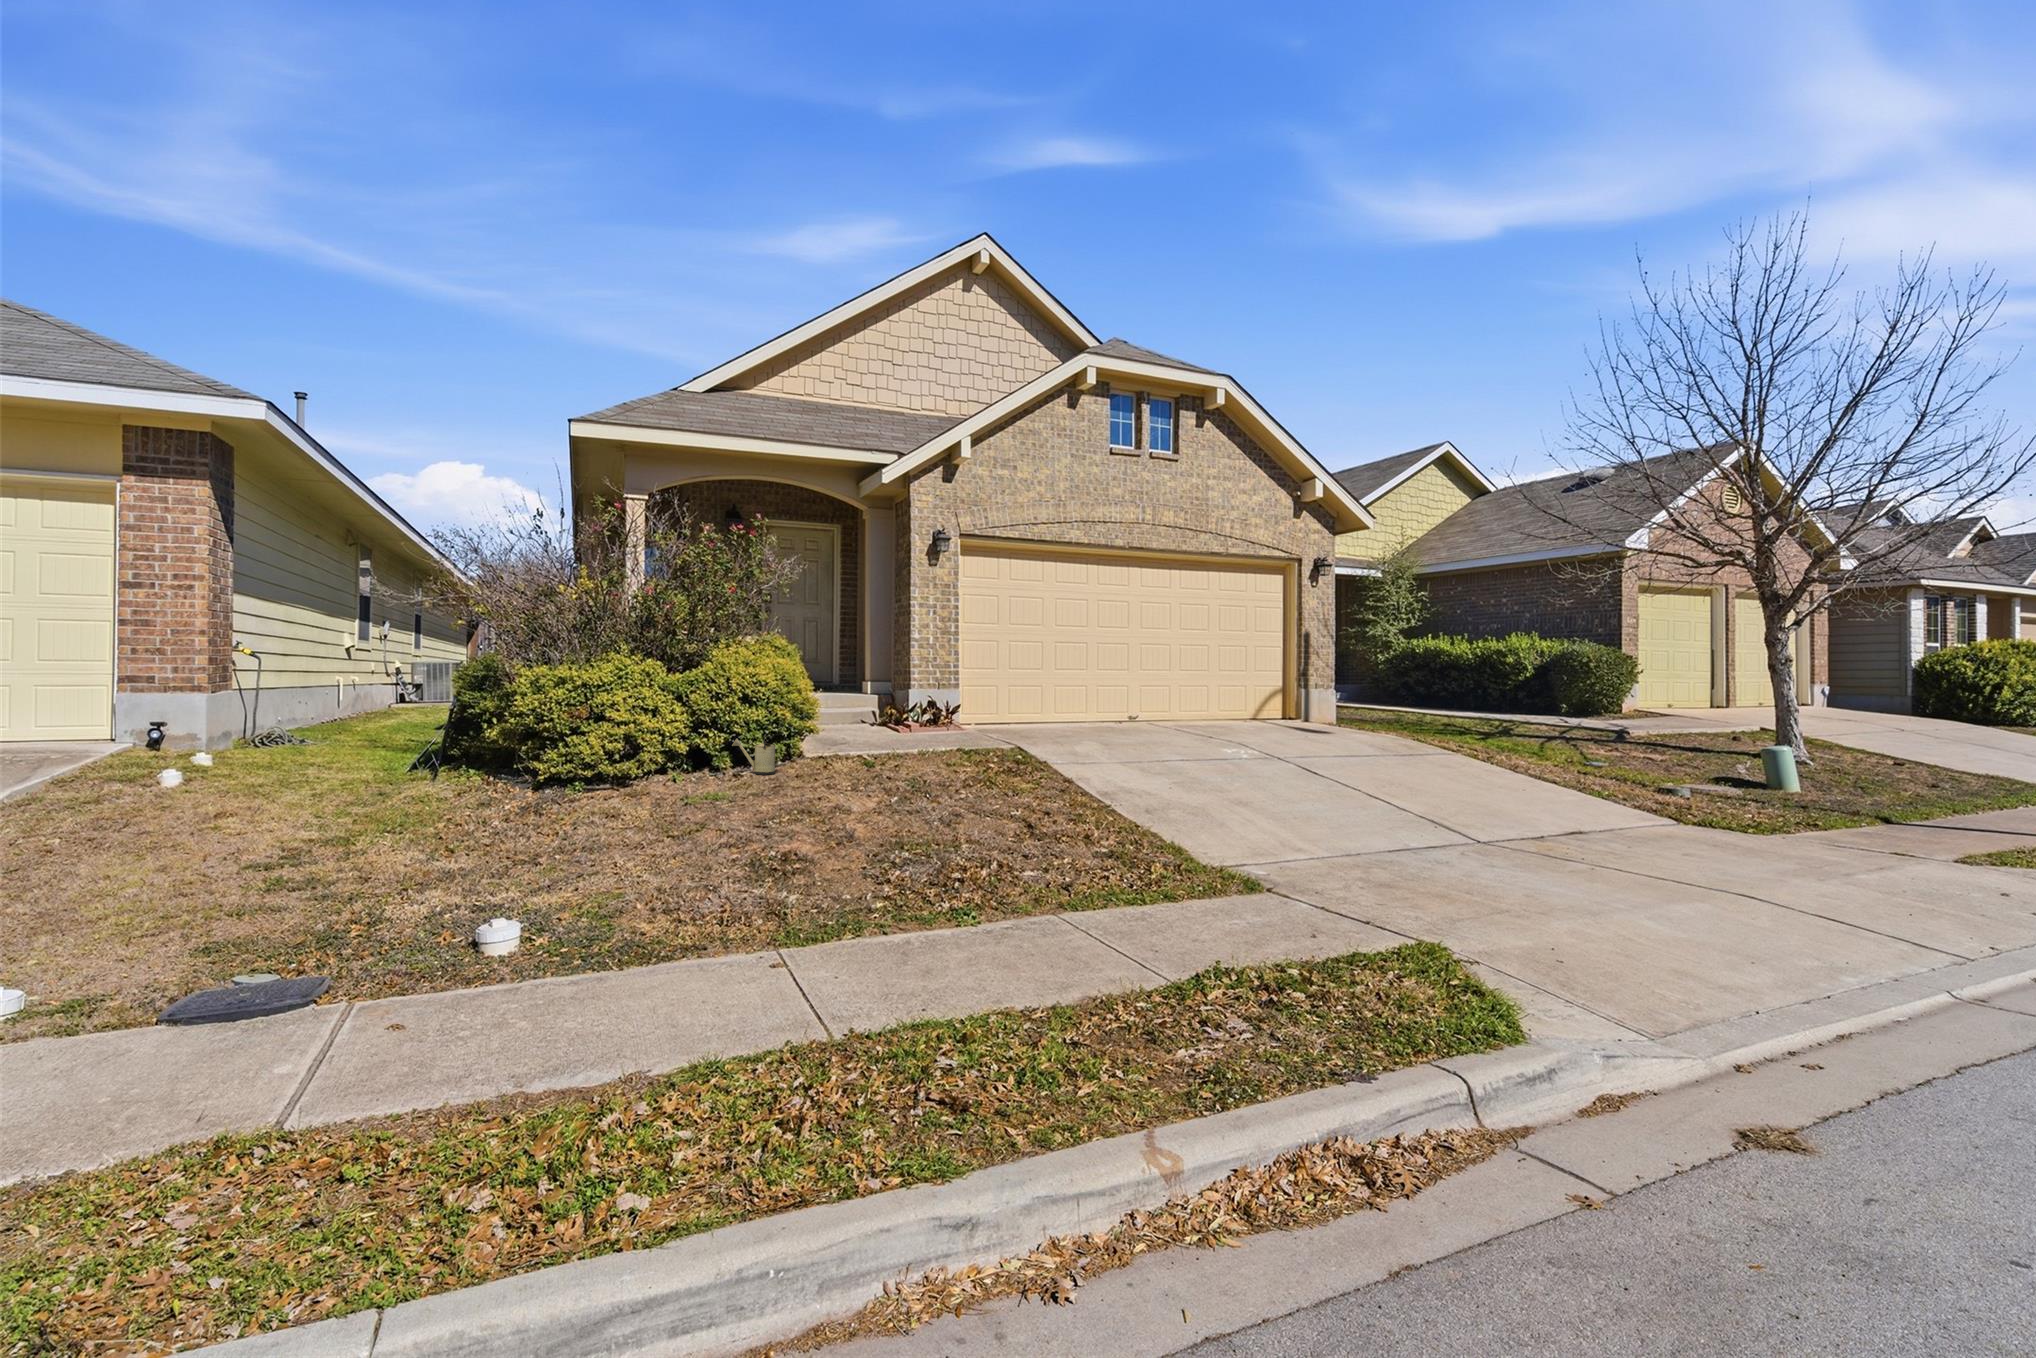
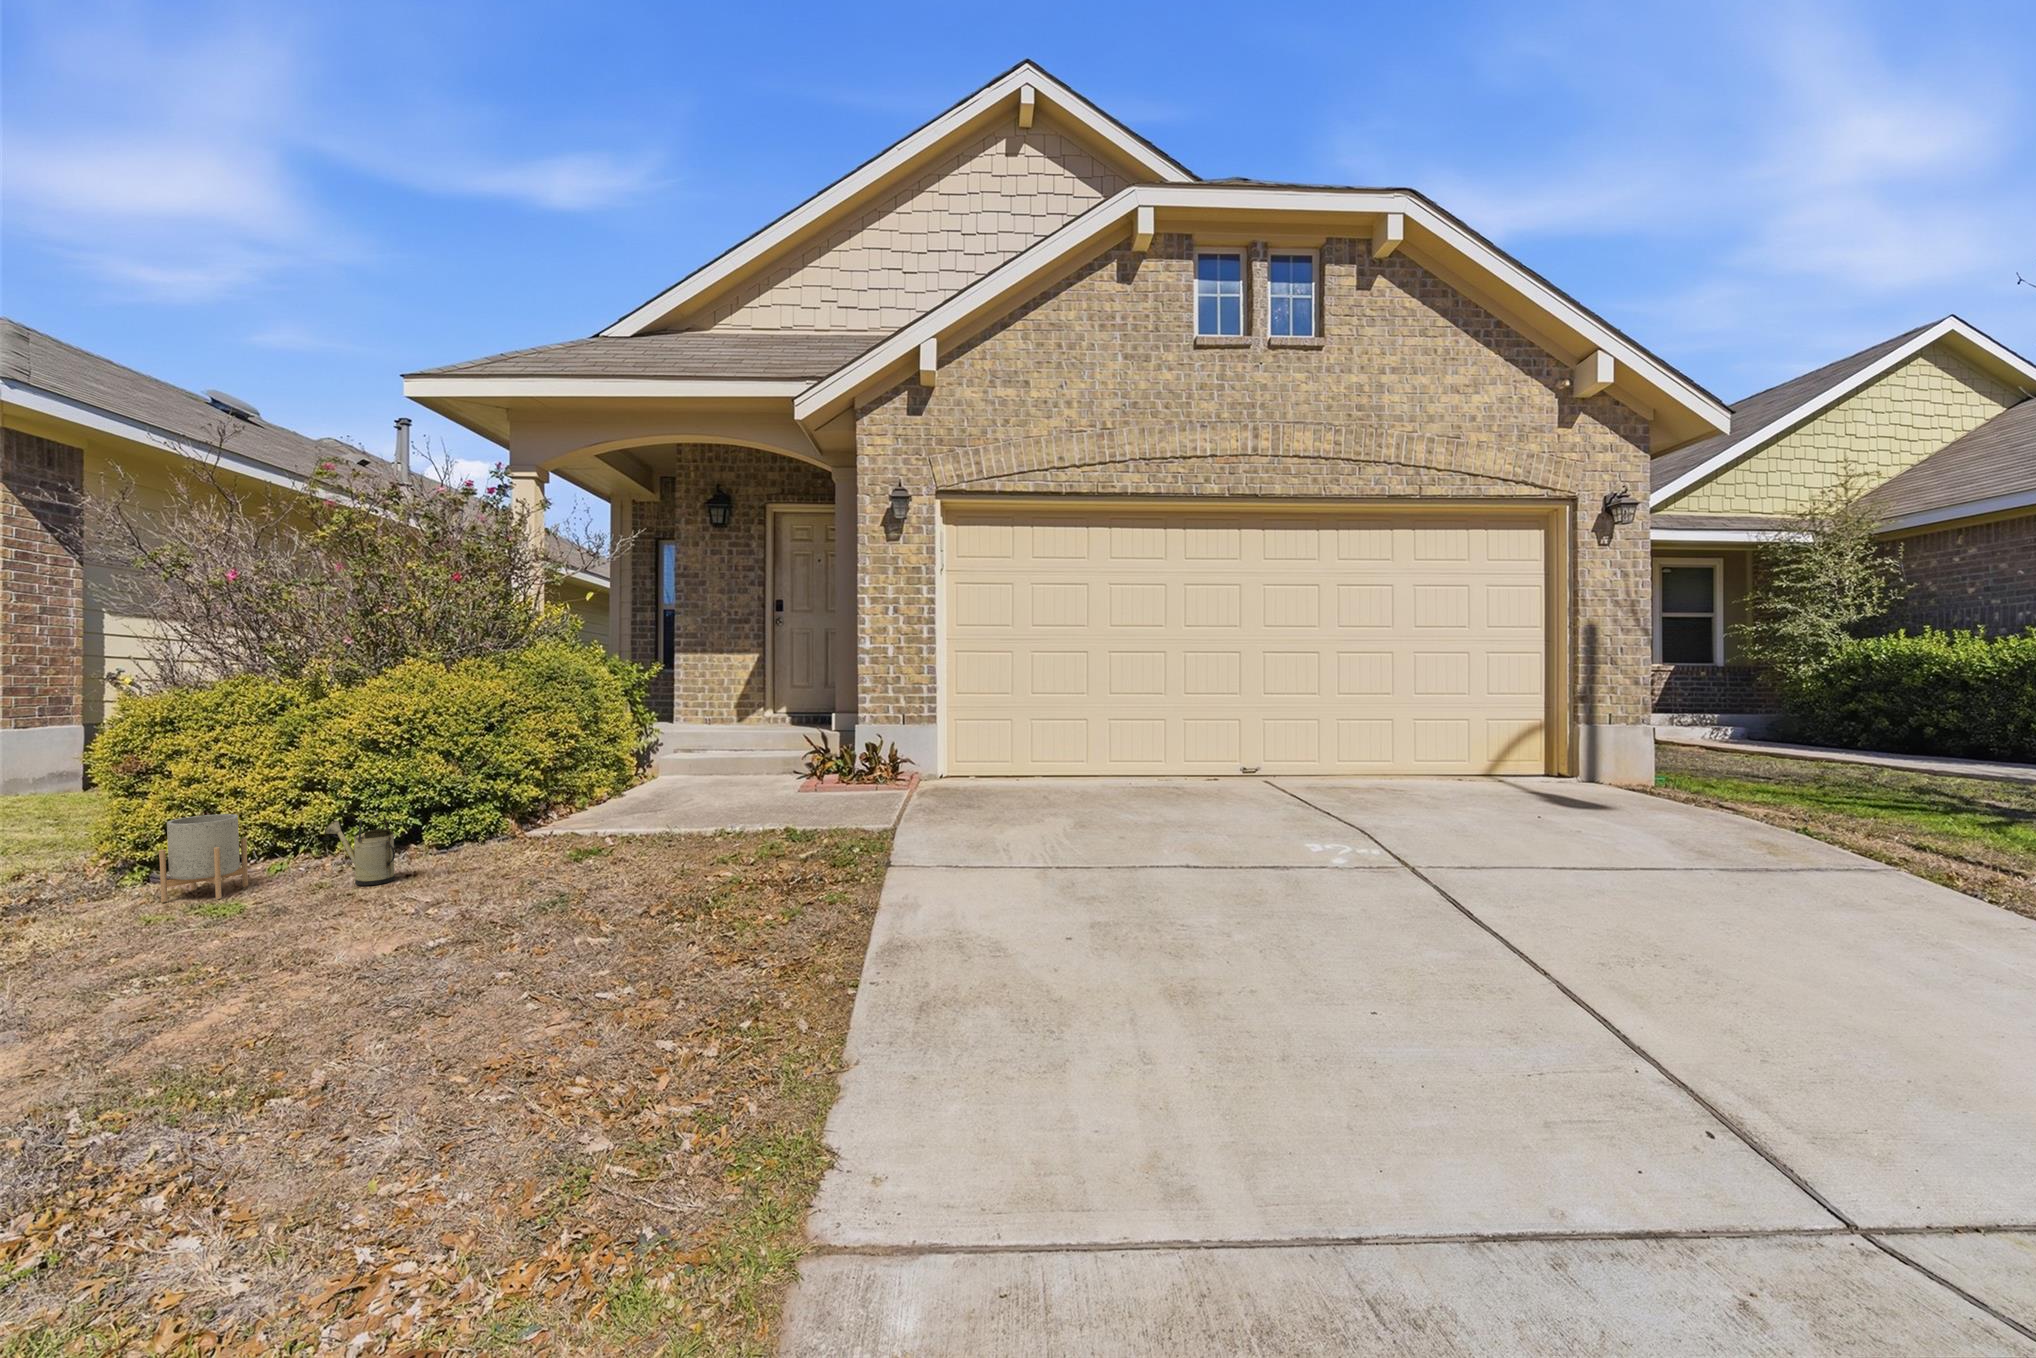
planter: none [659,734,699,784] -> present [159,814,248,902]

